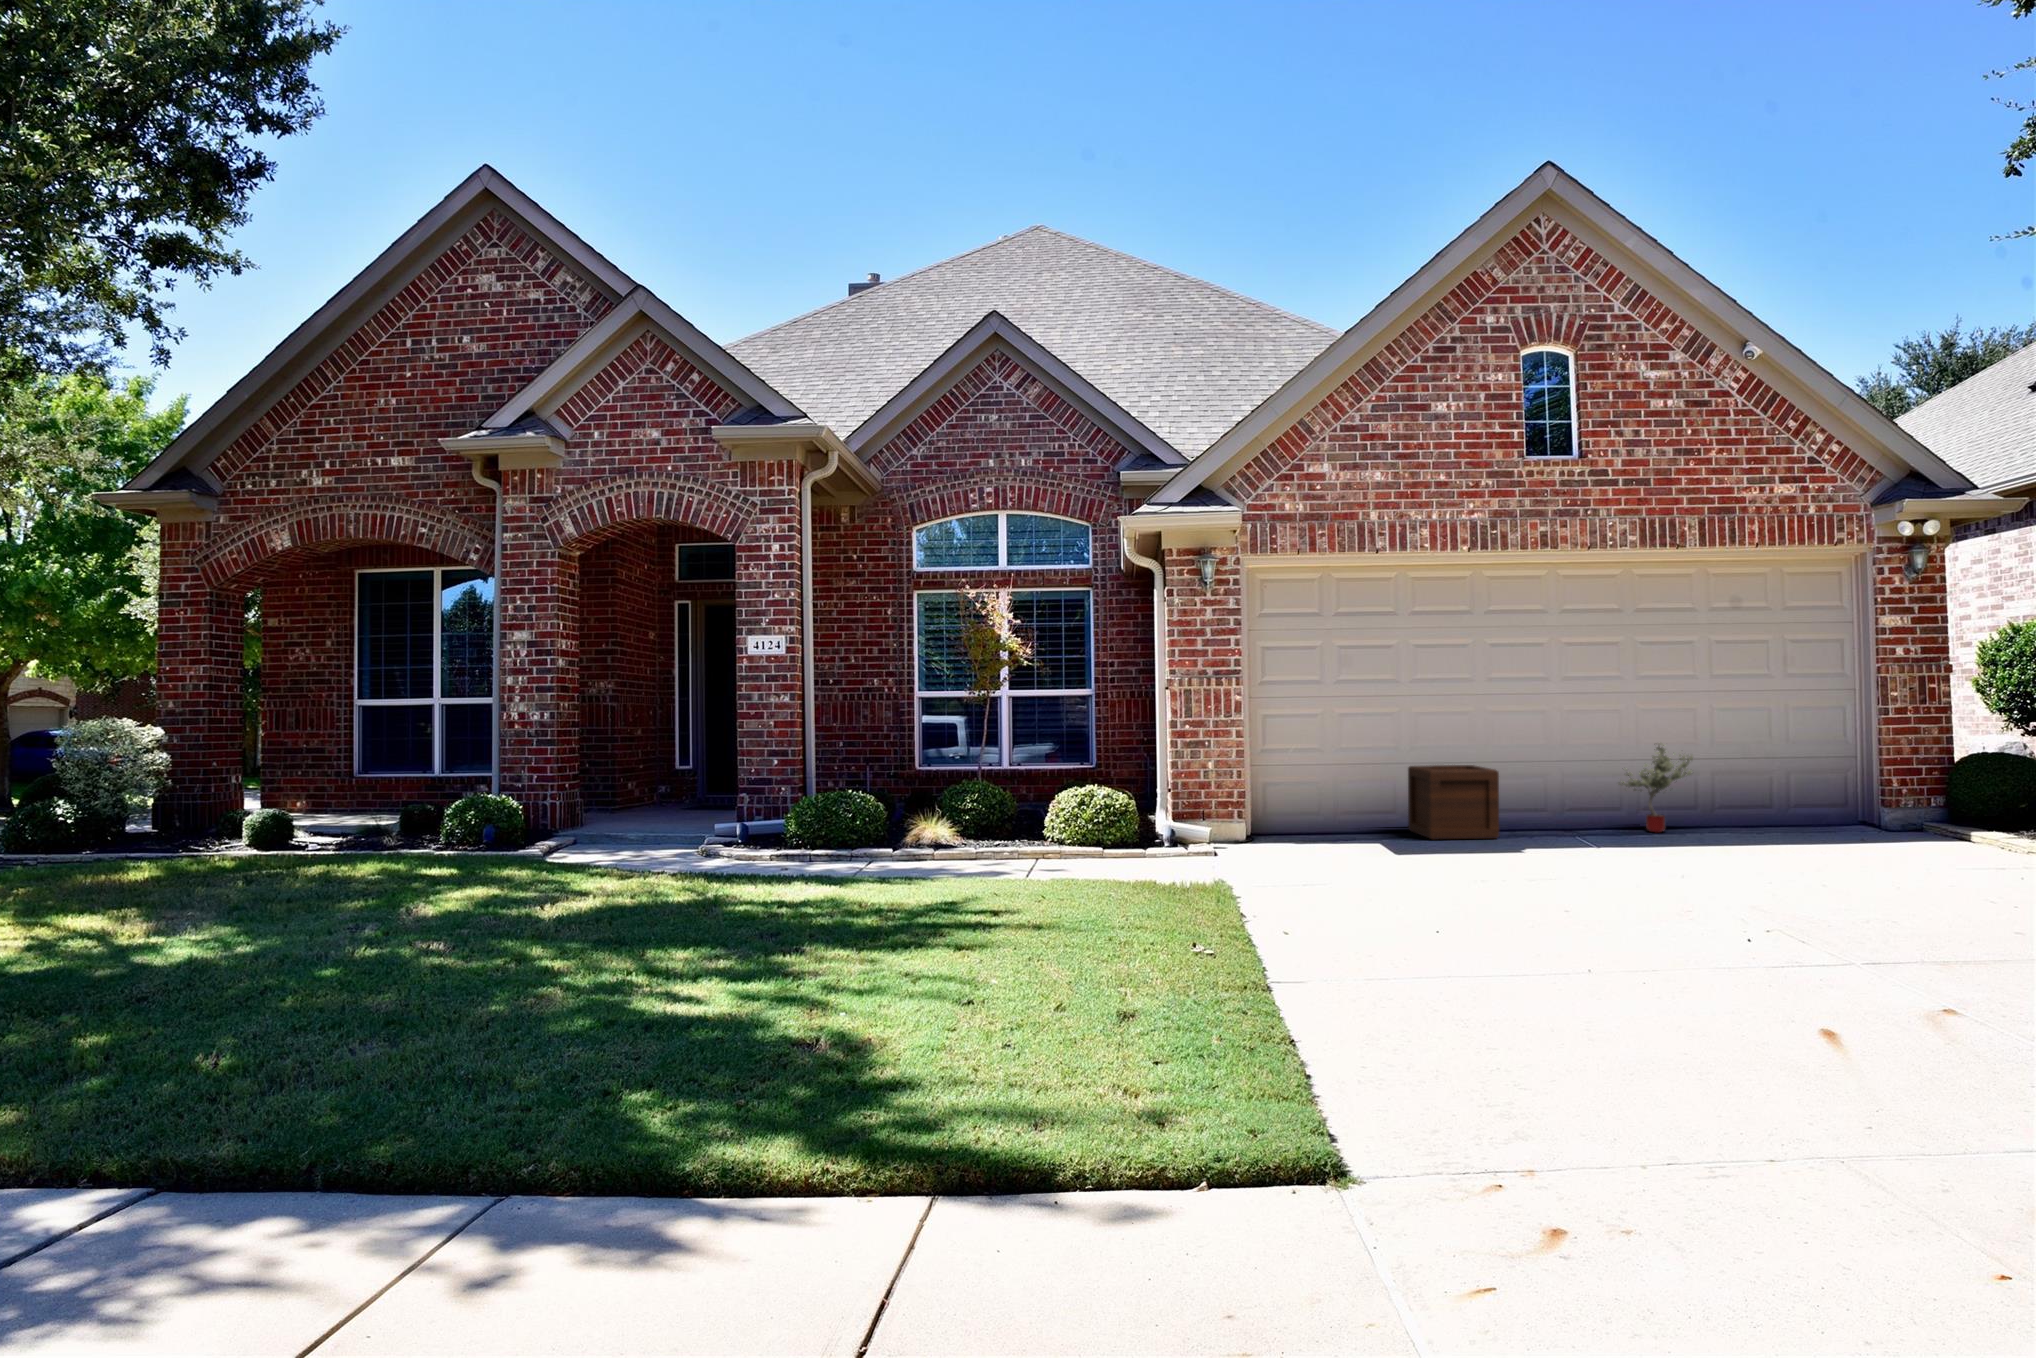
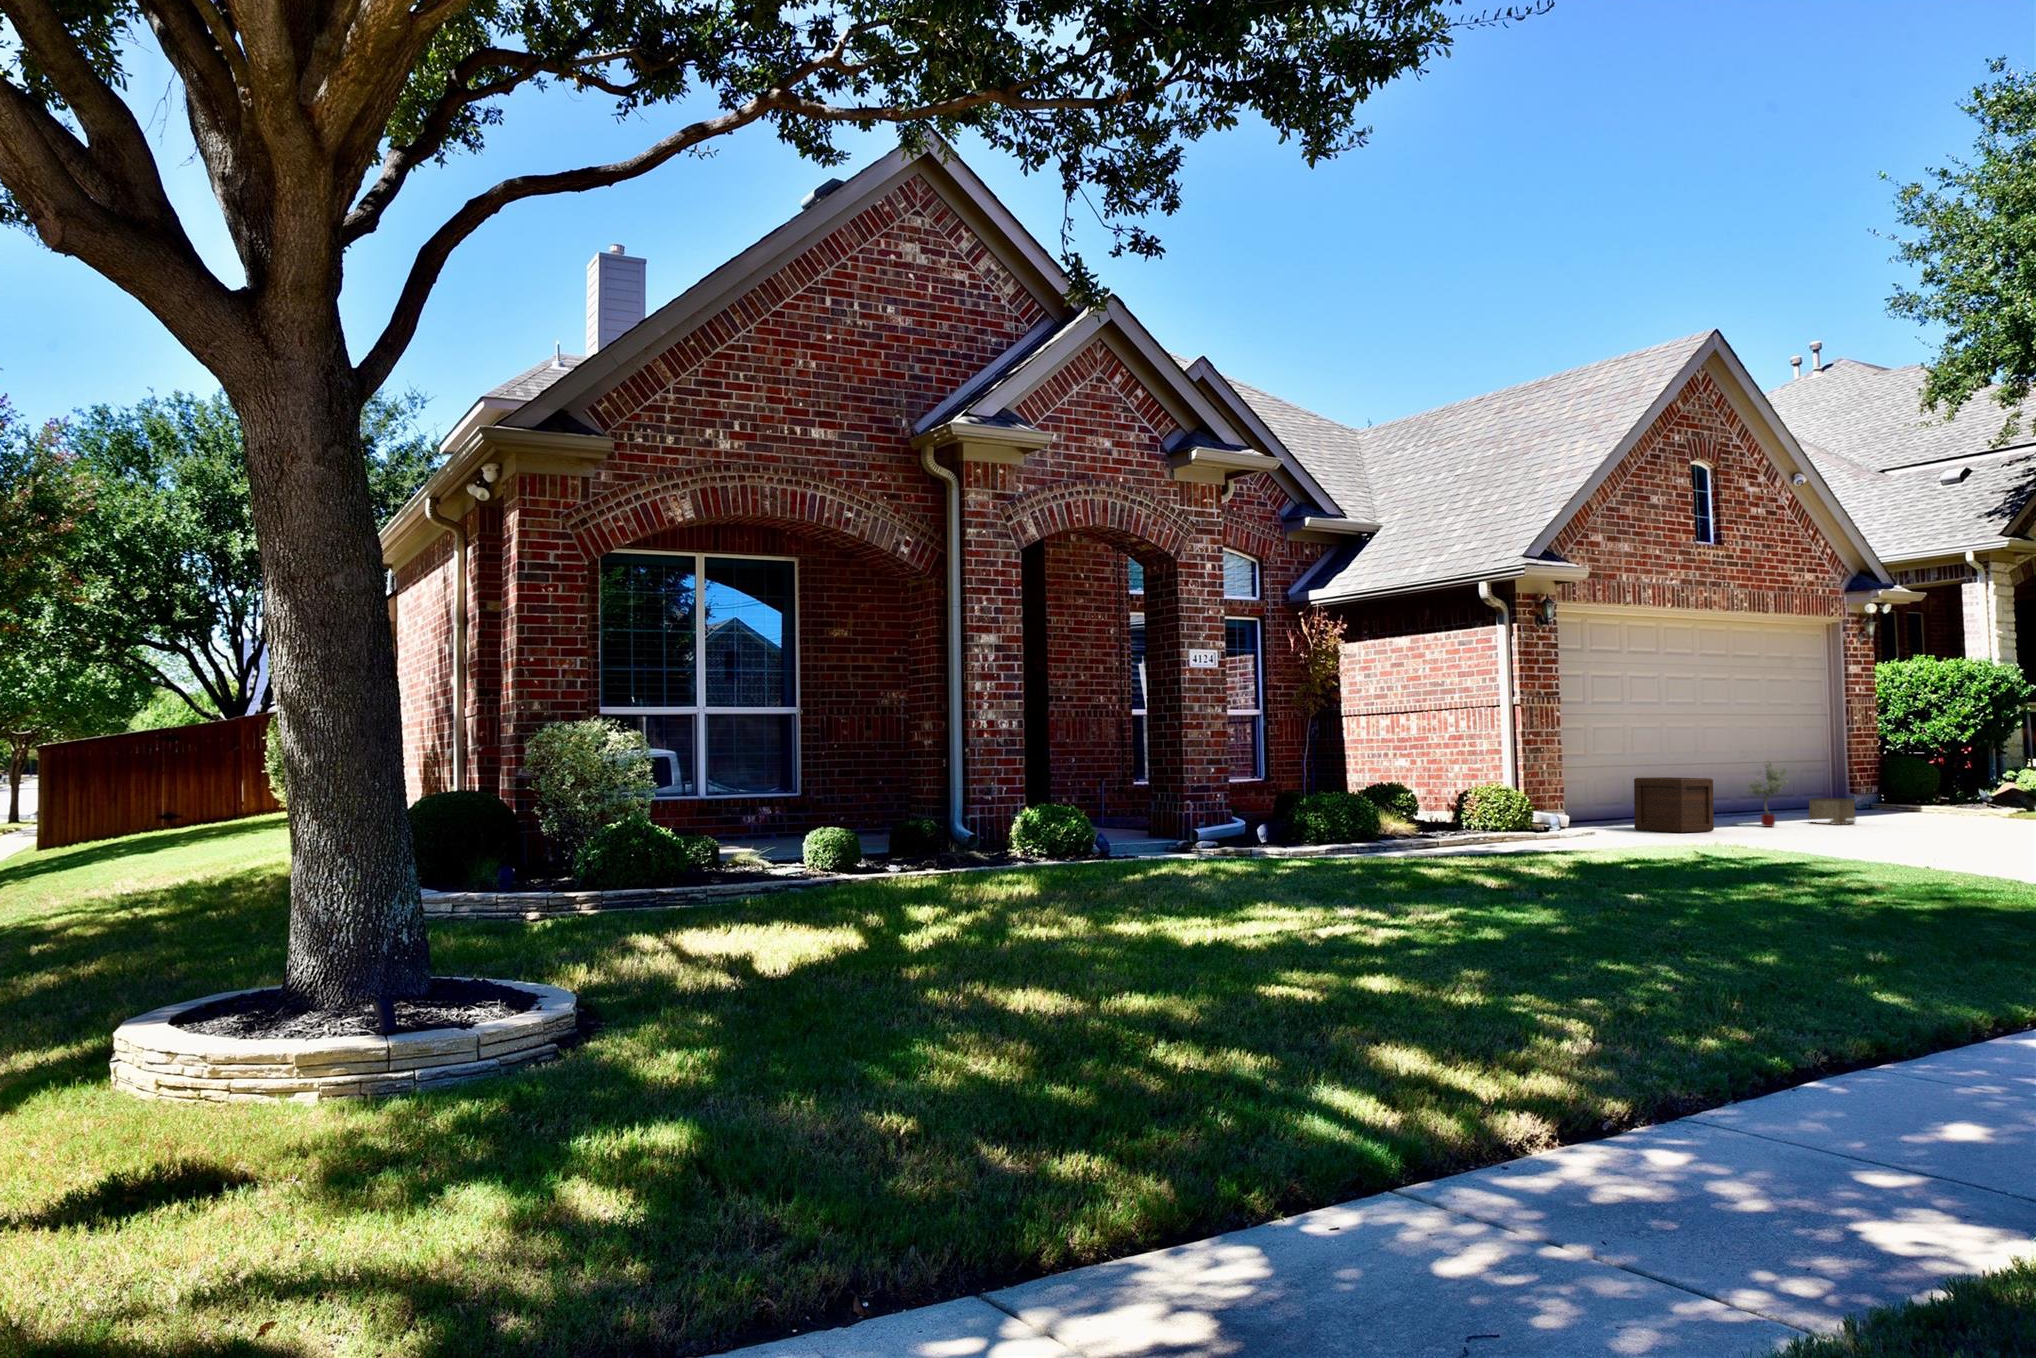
storage bin: none [1776,791,1847,831] -> present [1809,798,1856,825]

